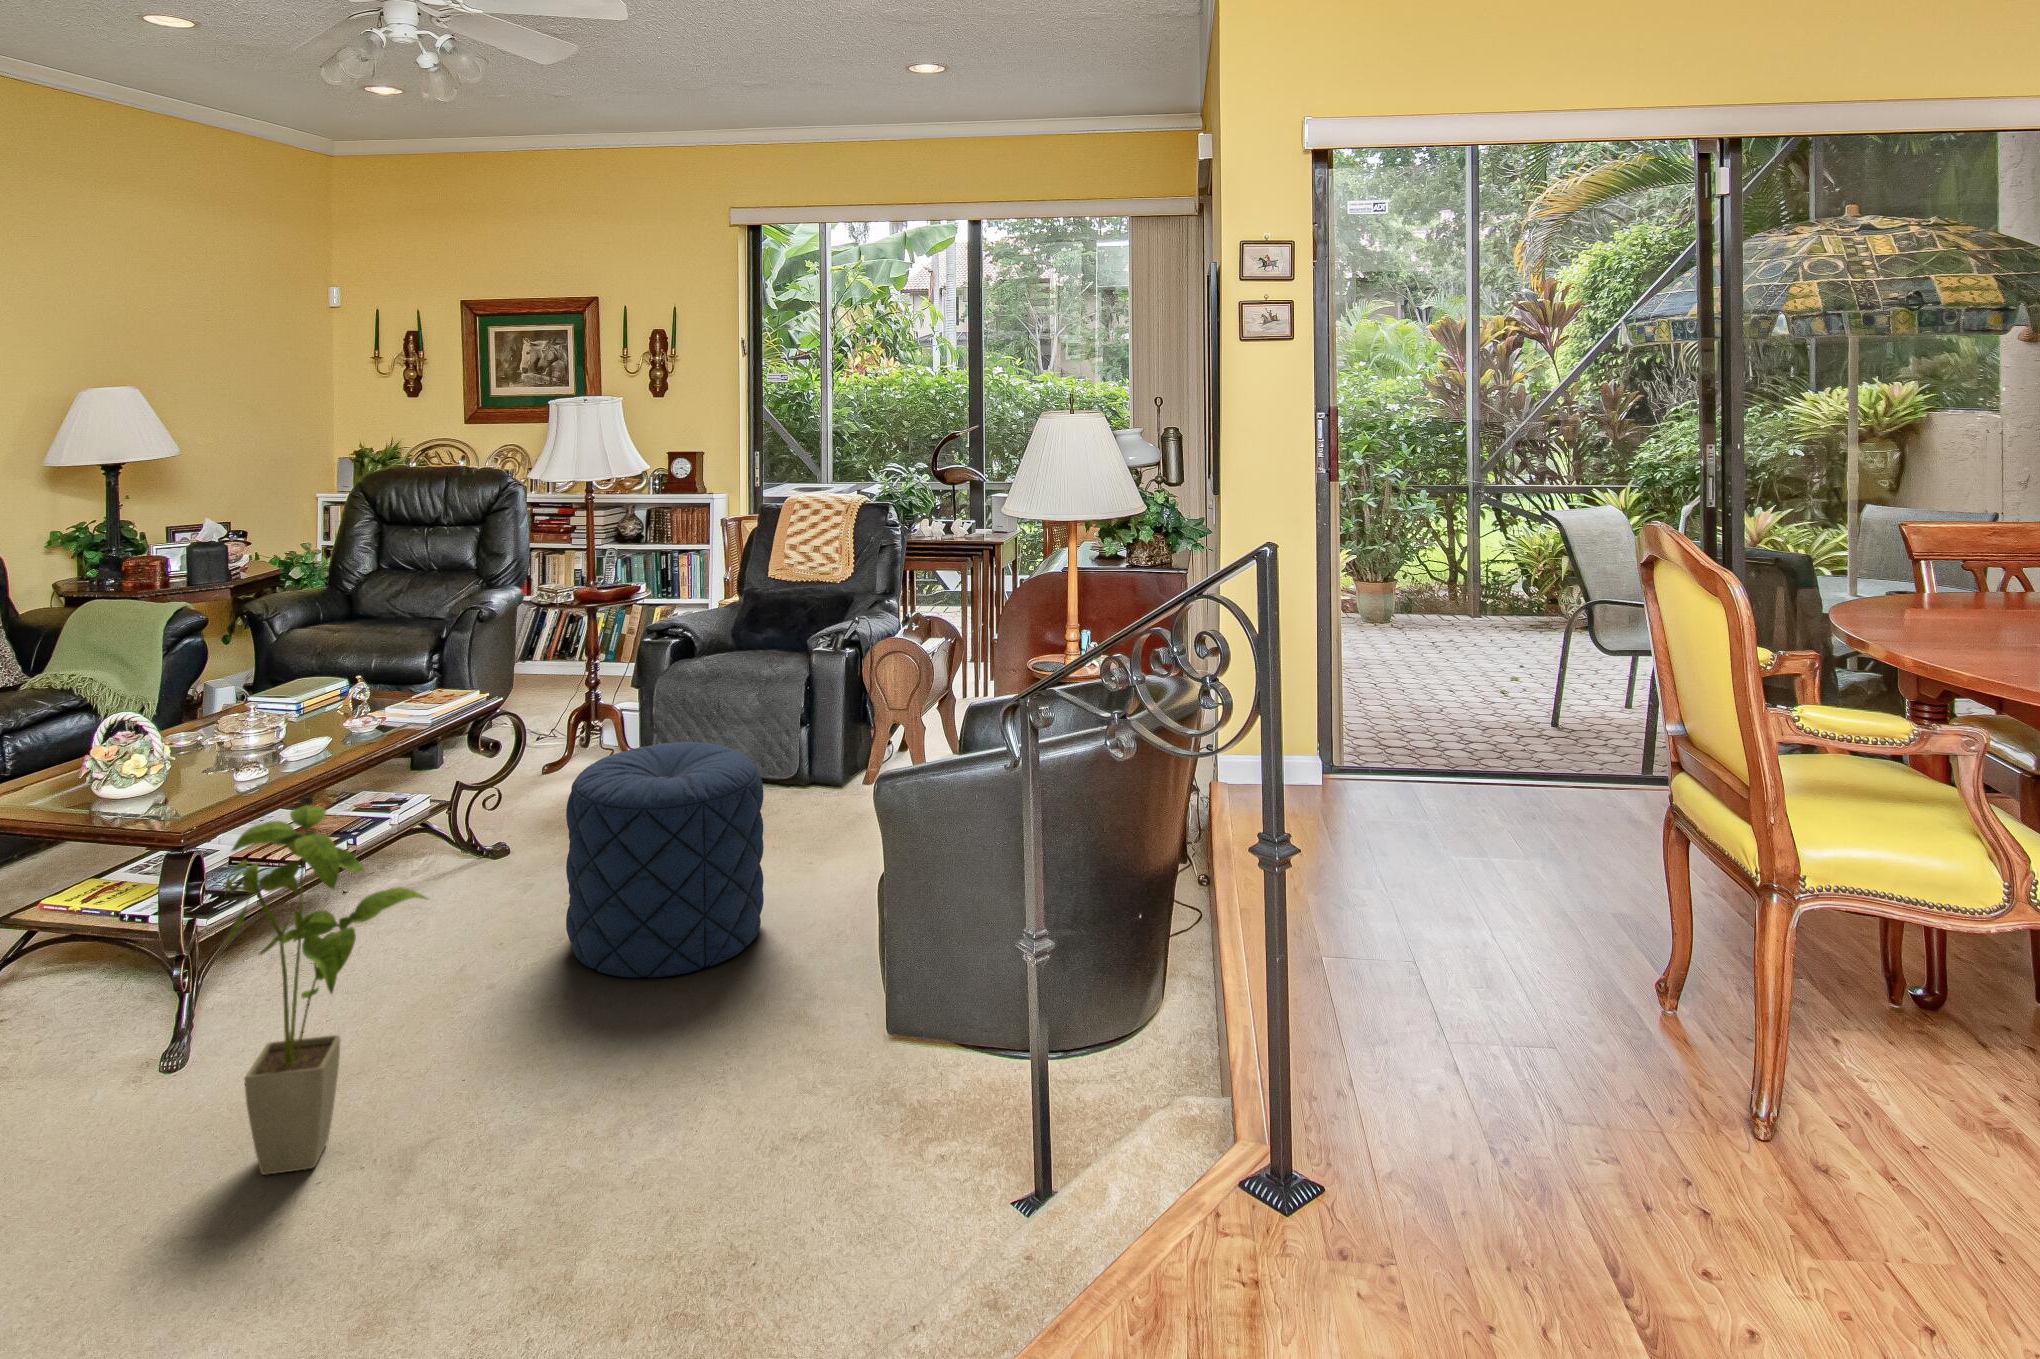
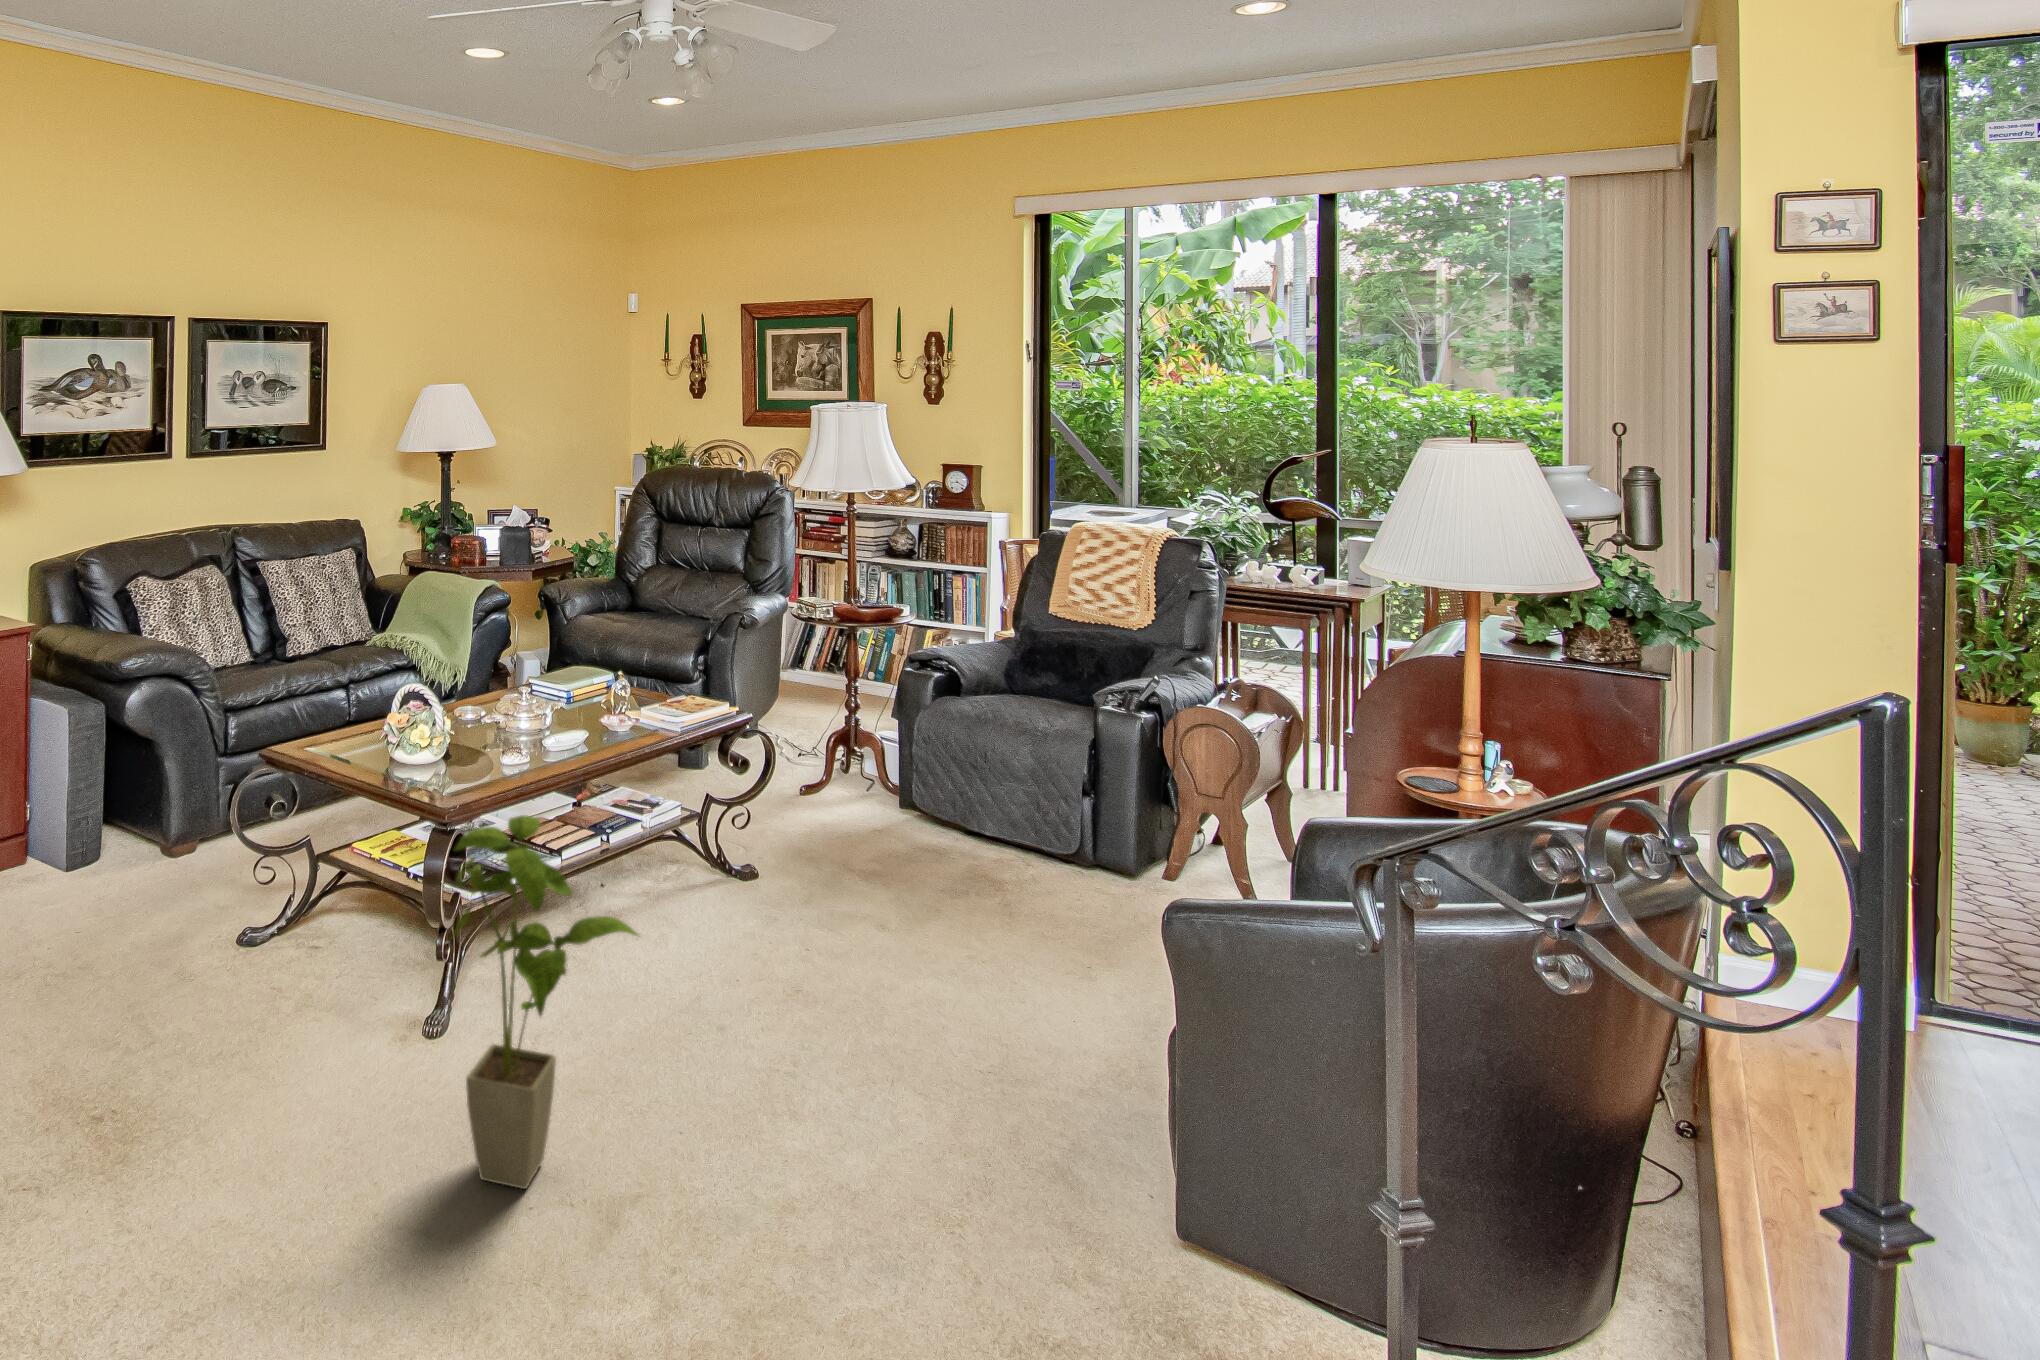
pouf: present [566,742,764,978] -> none [800,797,1026,1074]

